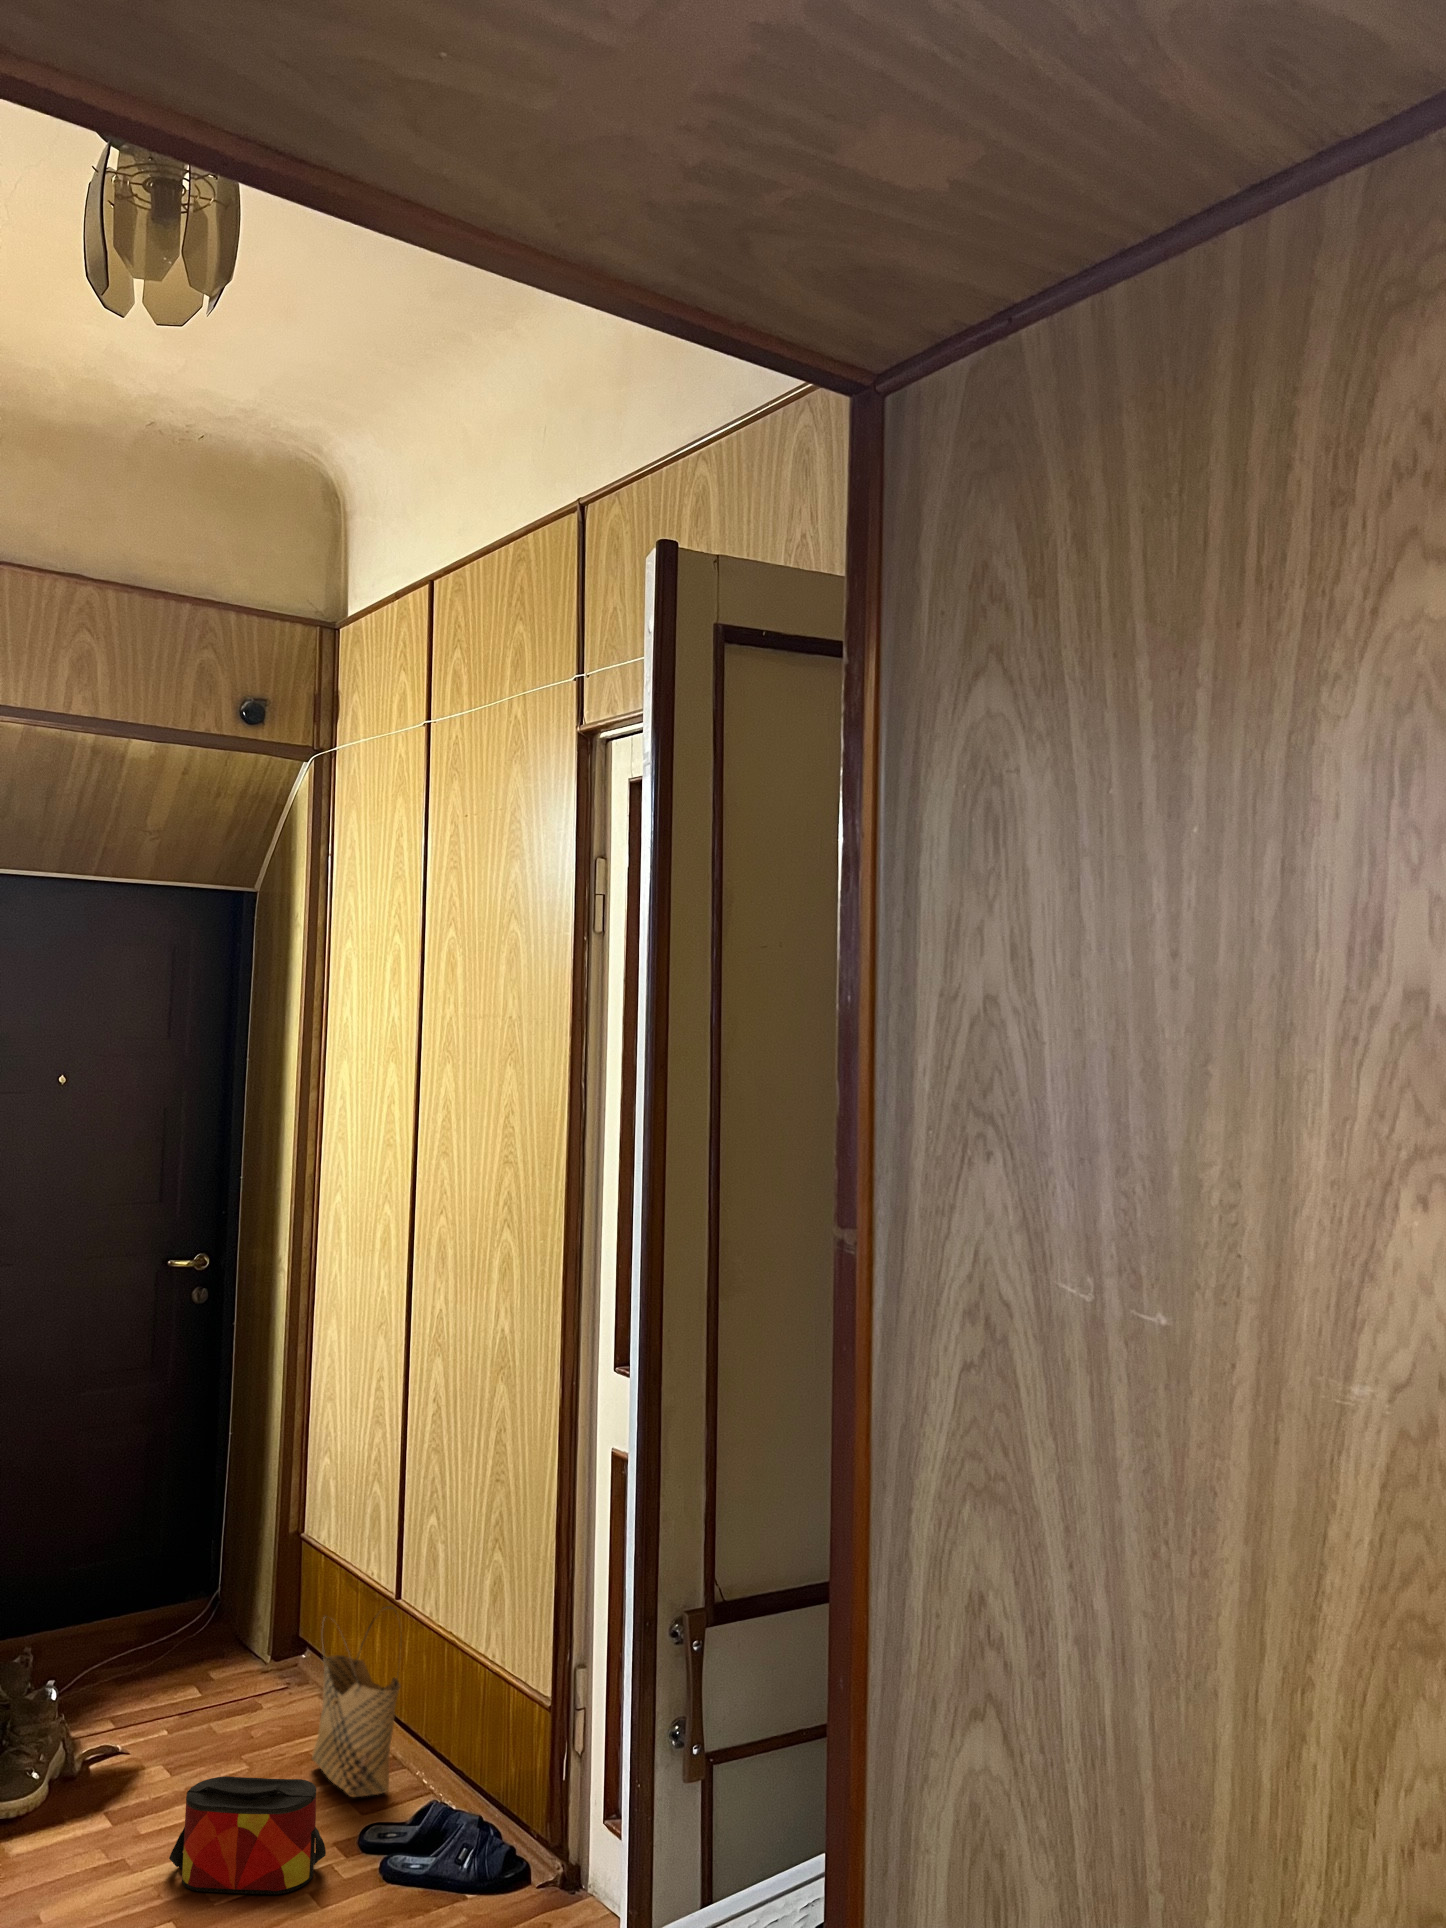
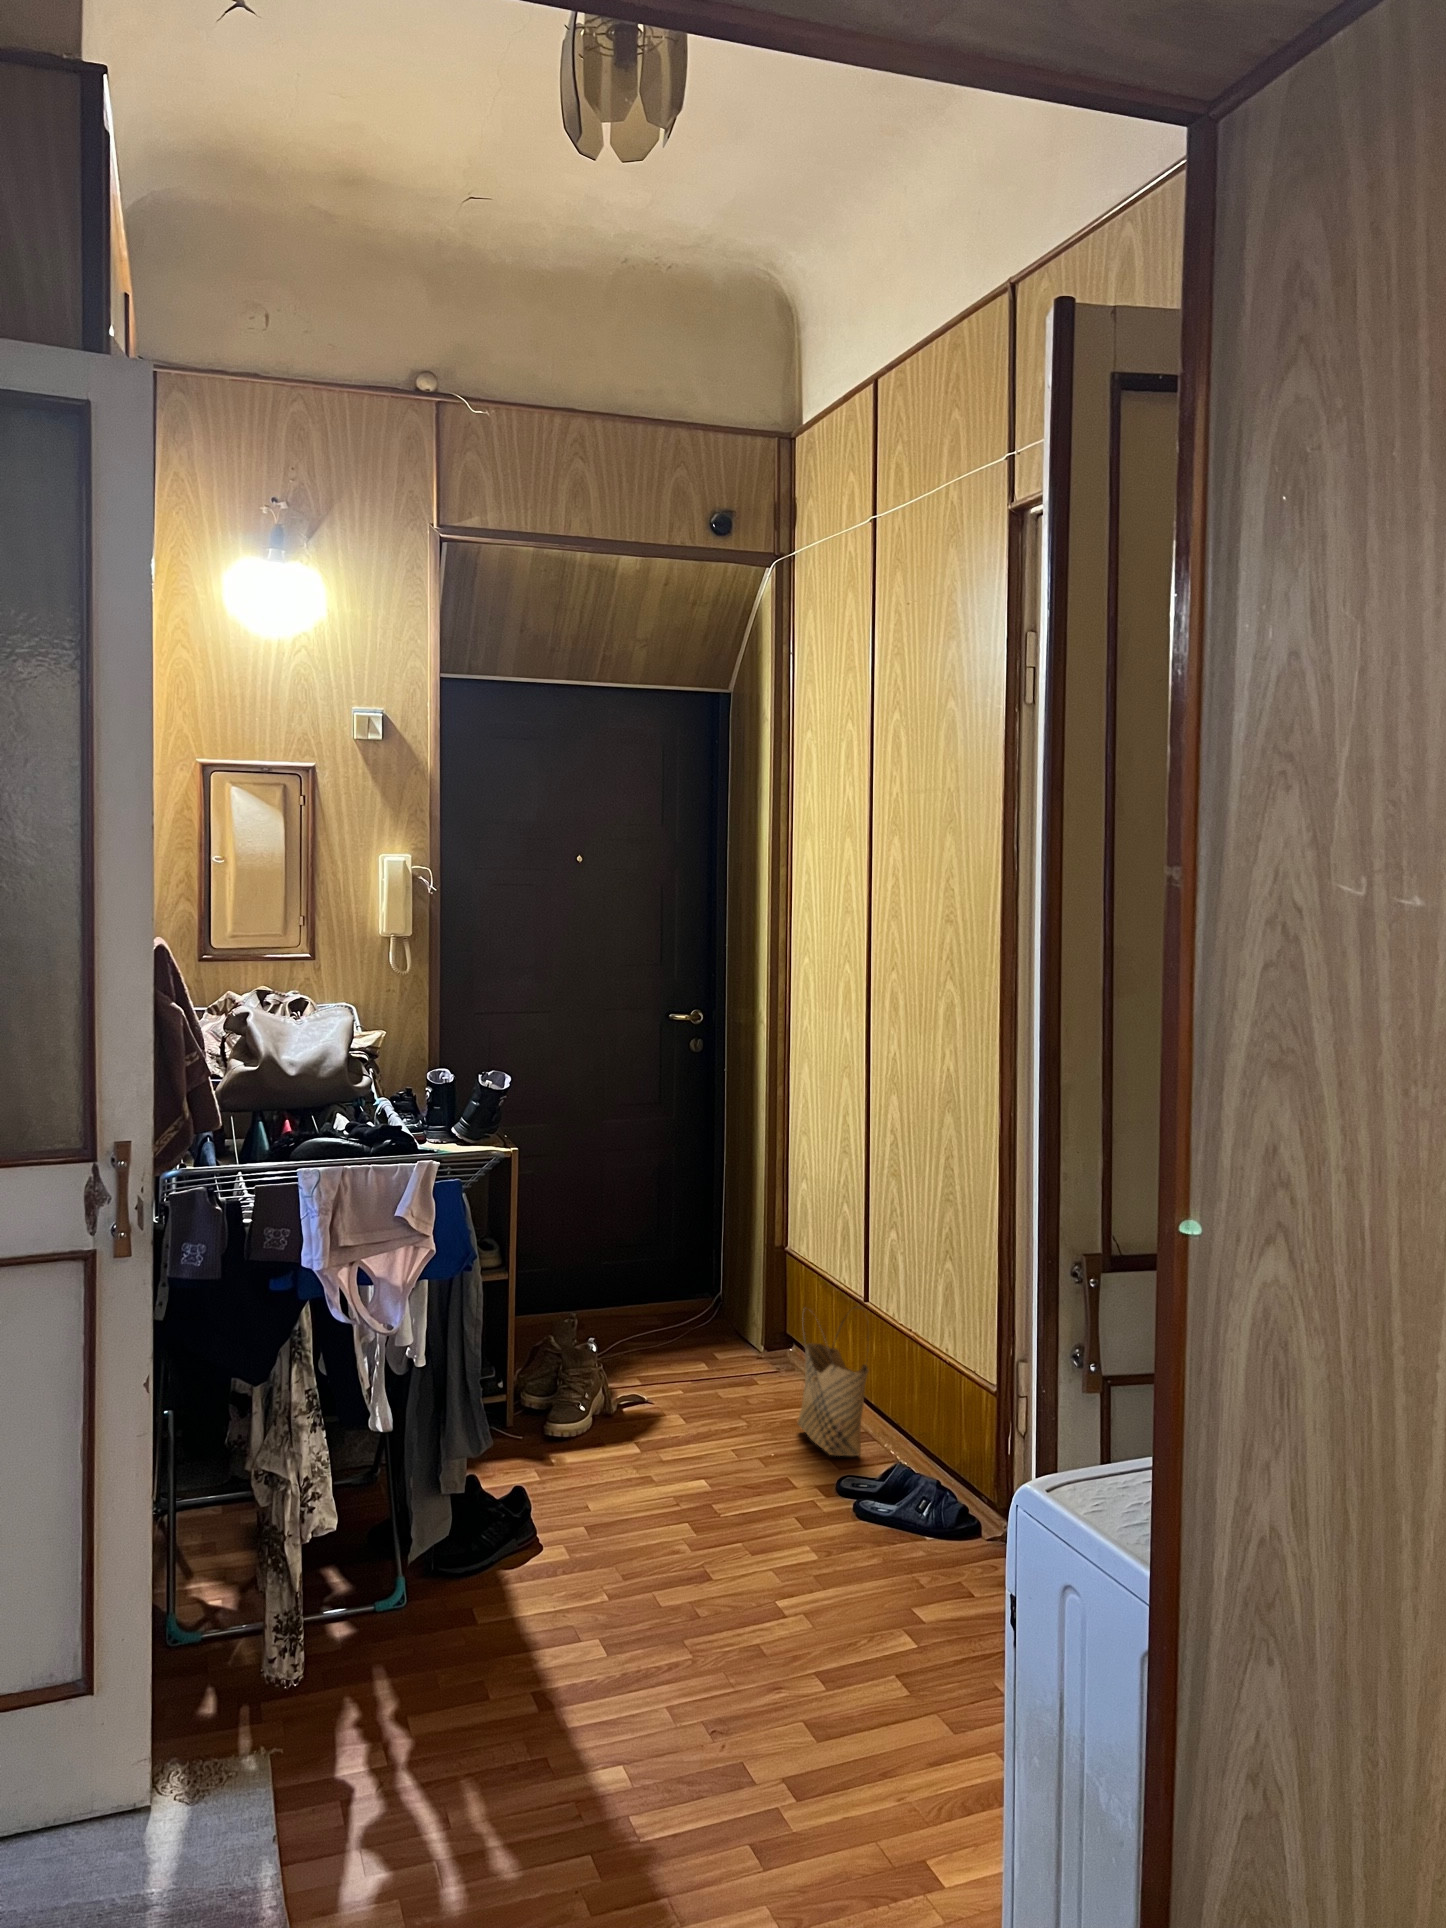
bag: present [169,1776,326,1895] -> none [686,1421,809,1514]

